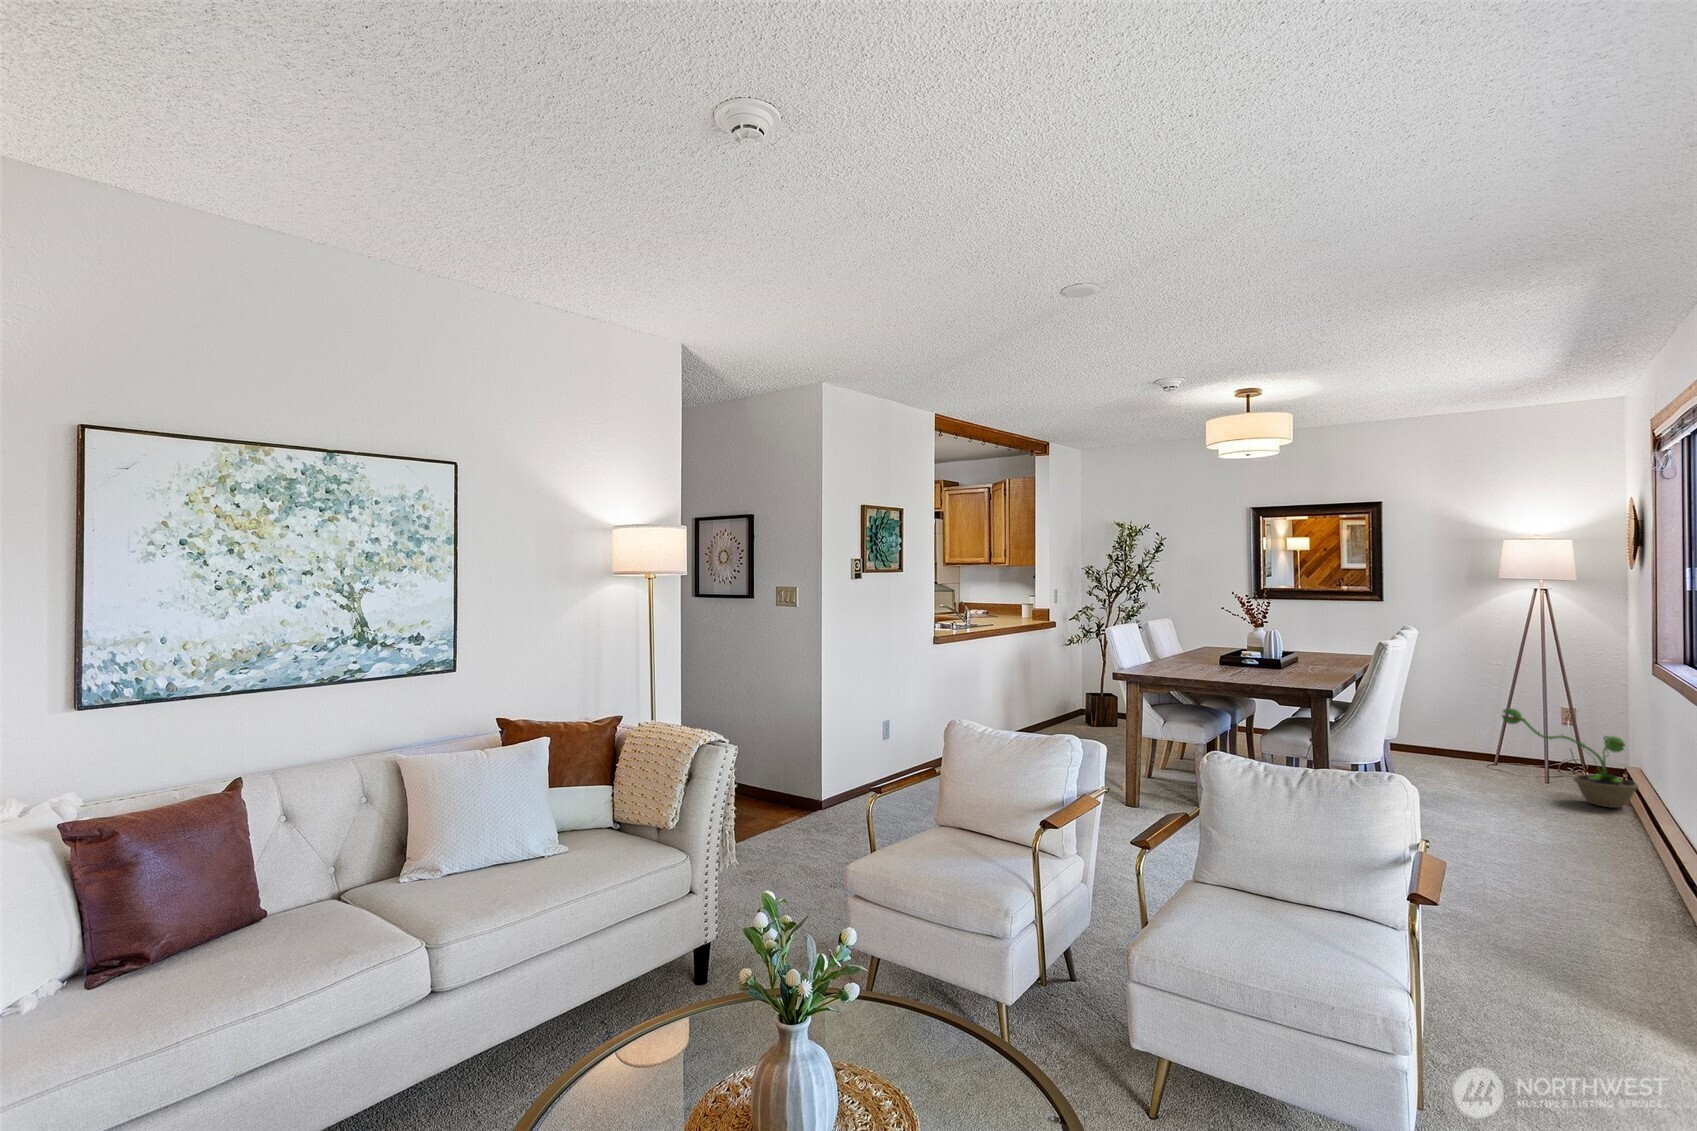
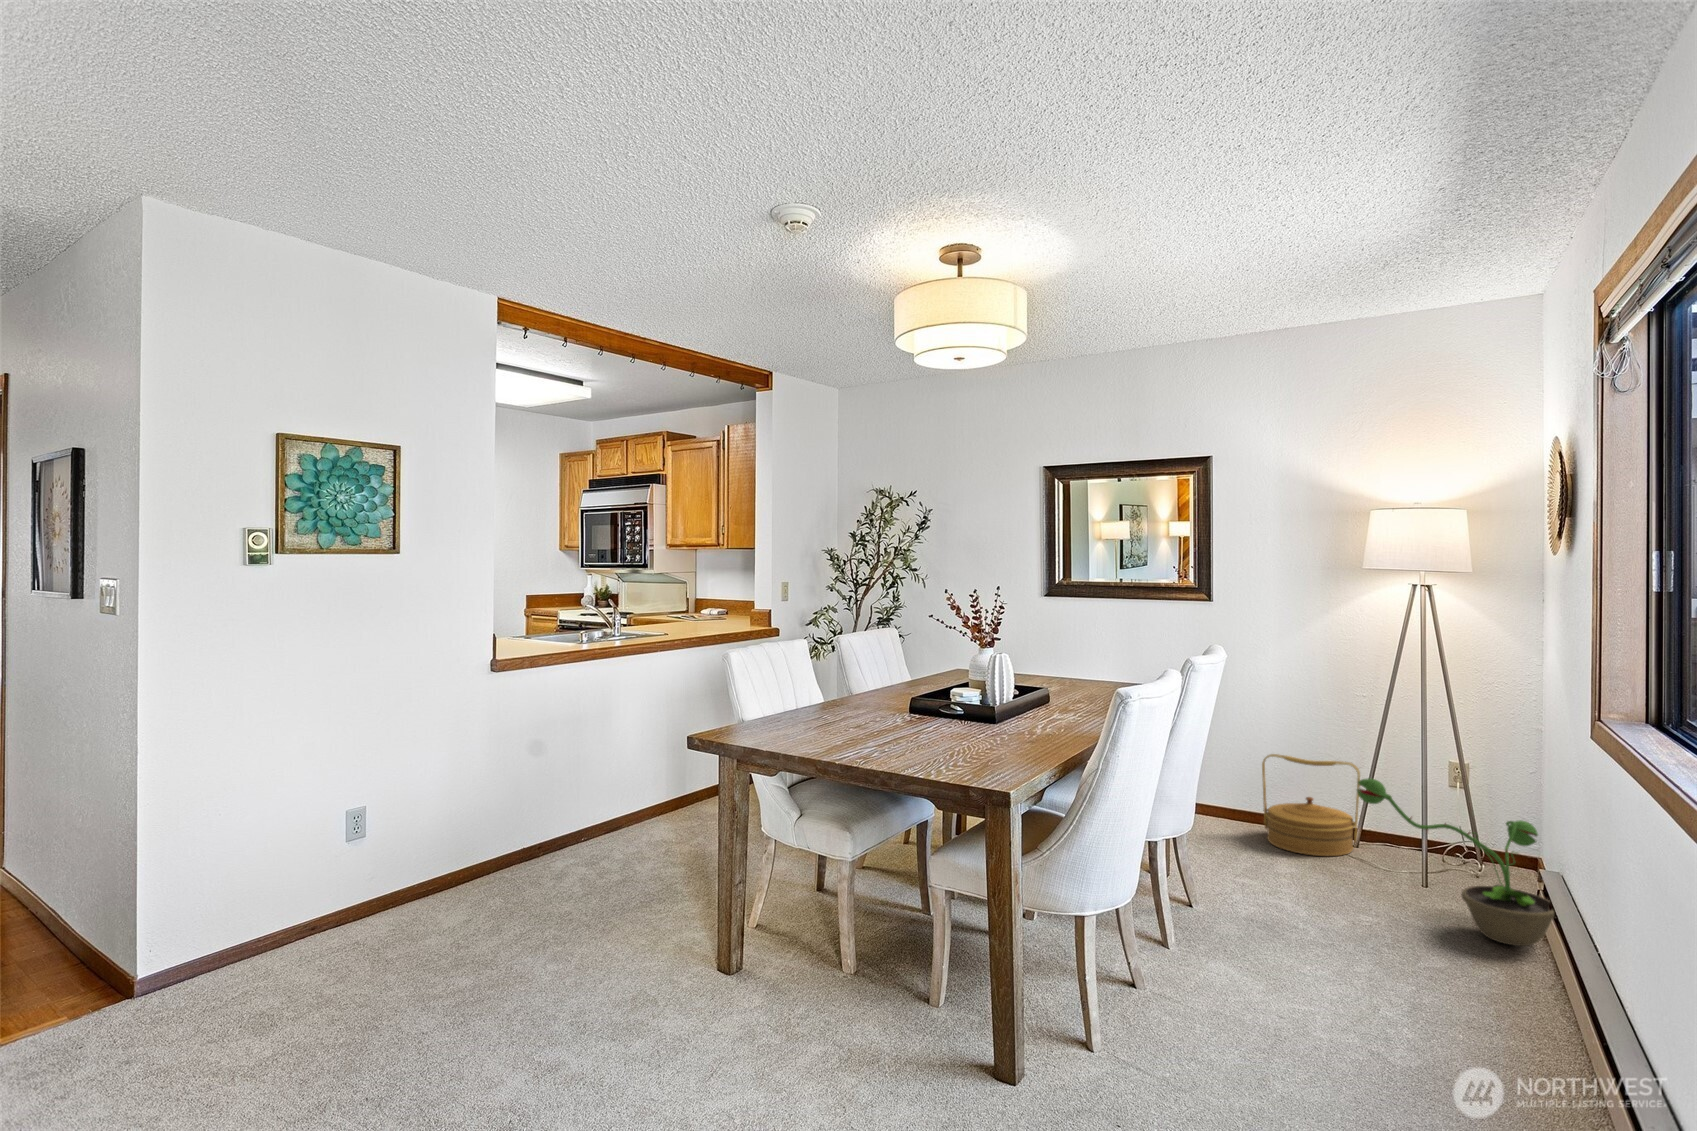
woven basket: none [1426,703,1498,768] -> present [1262,754,1360,856]

